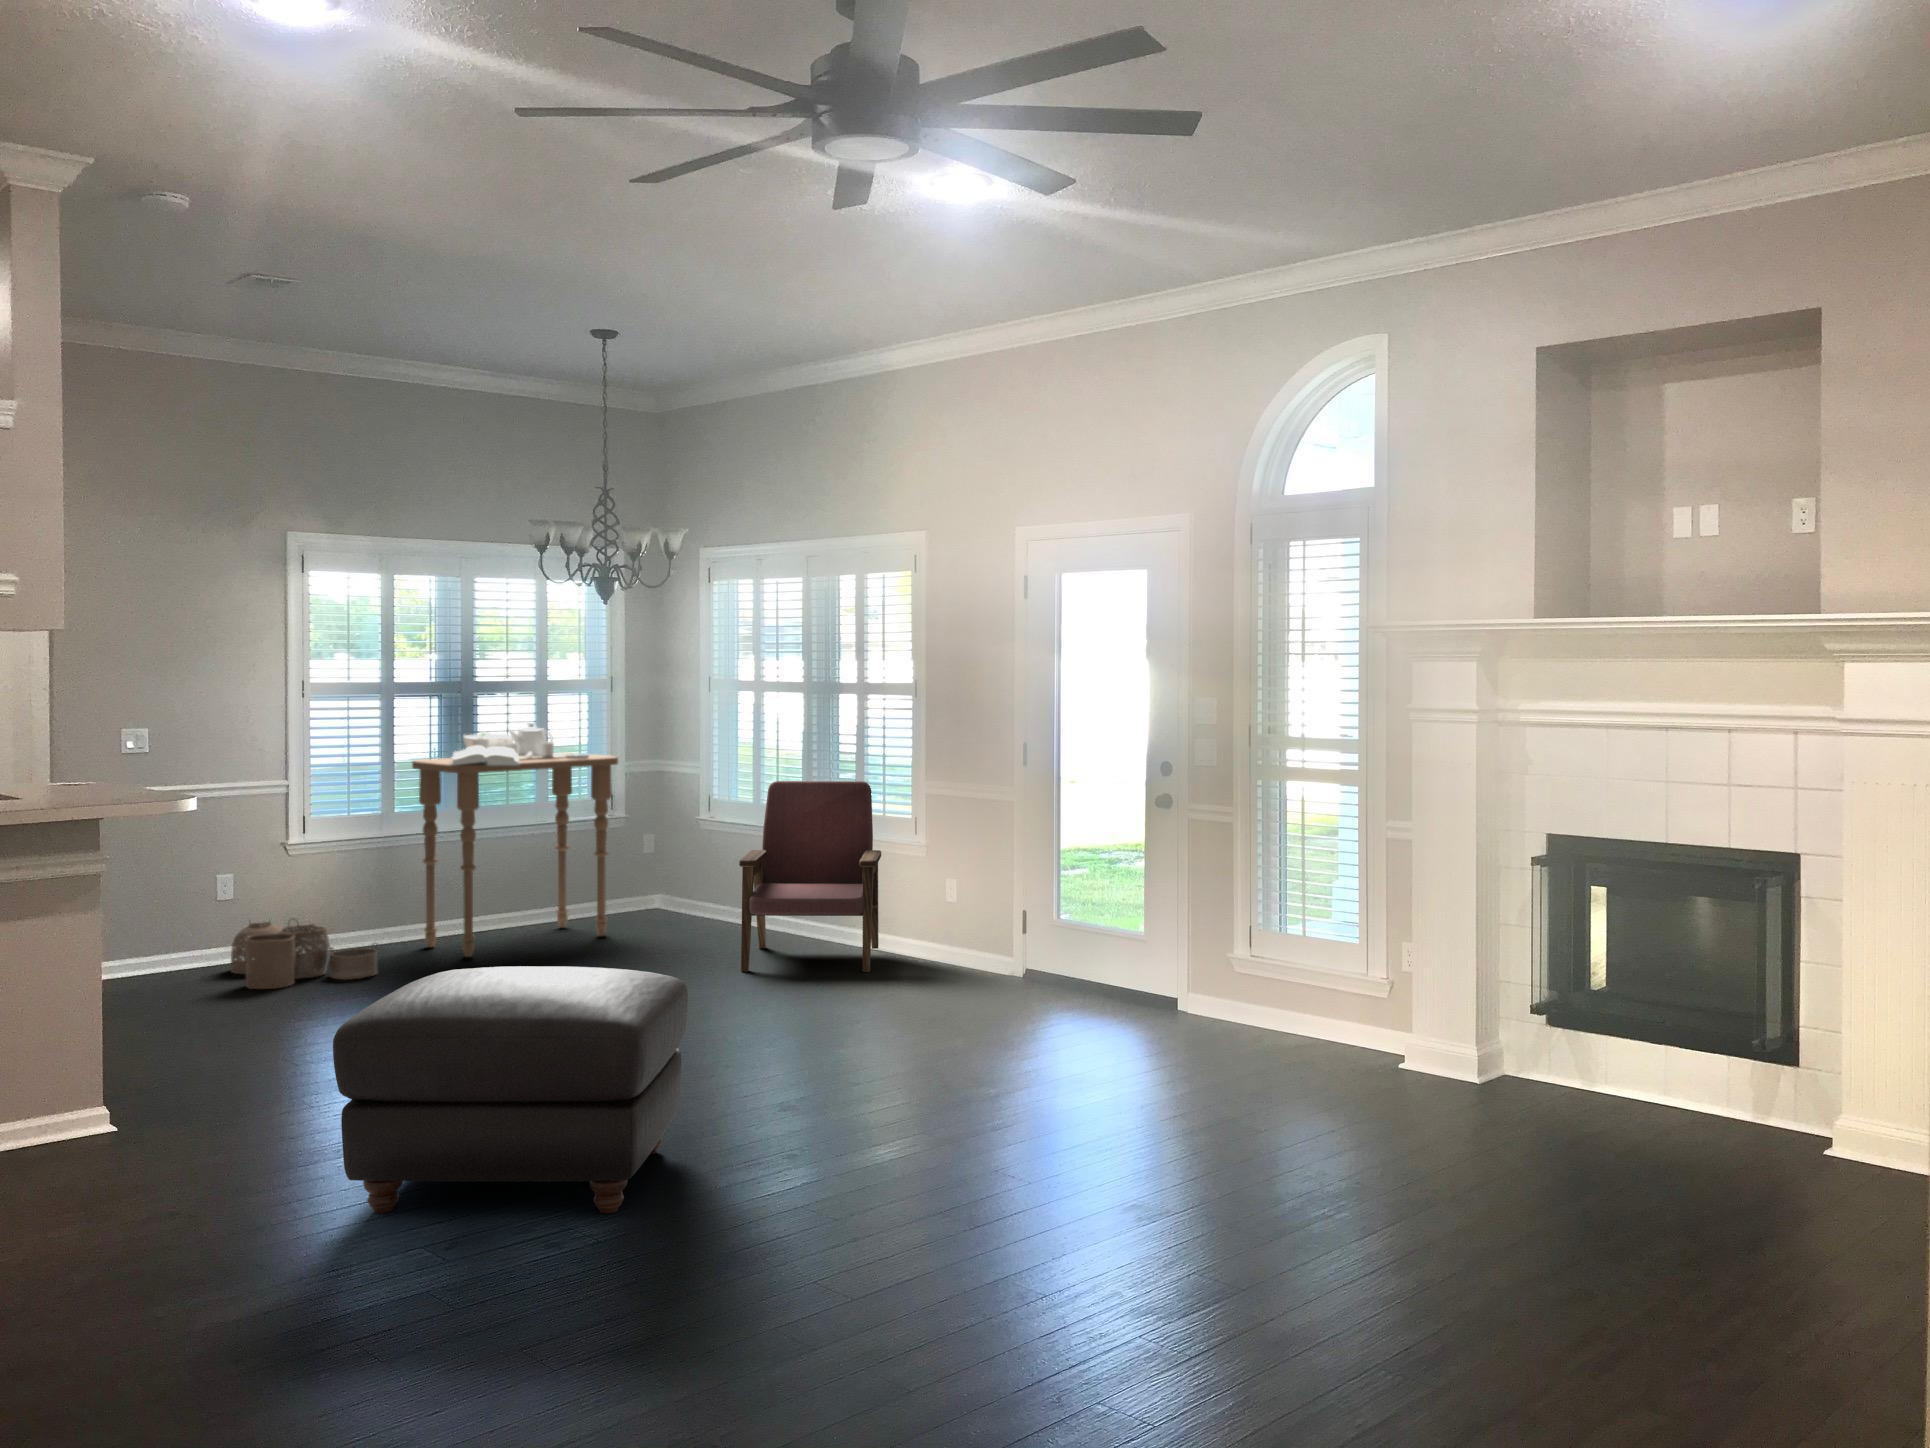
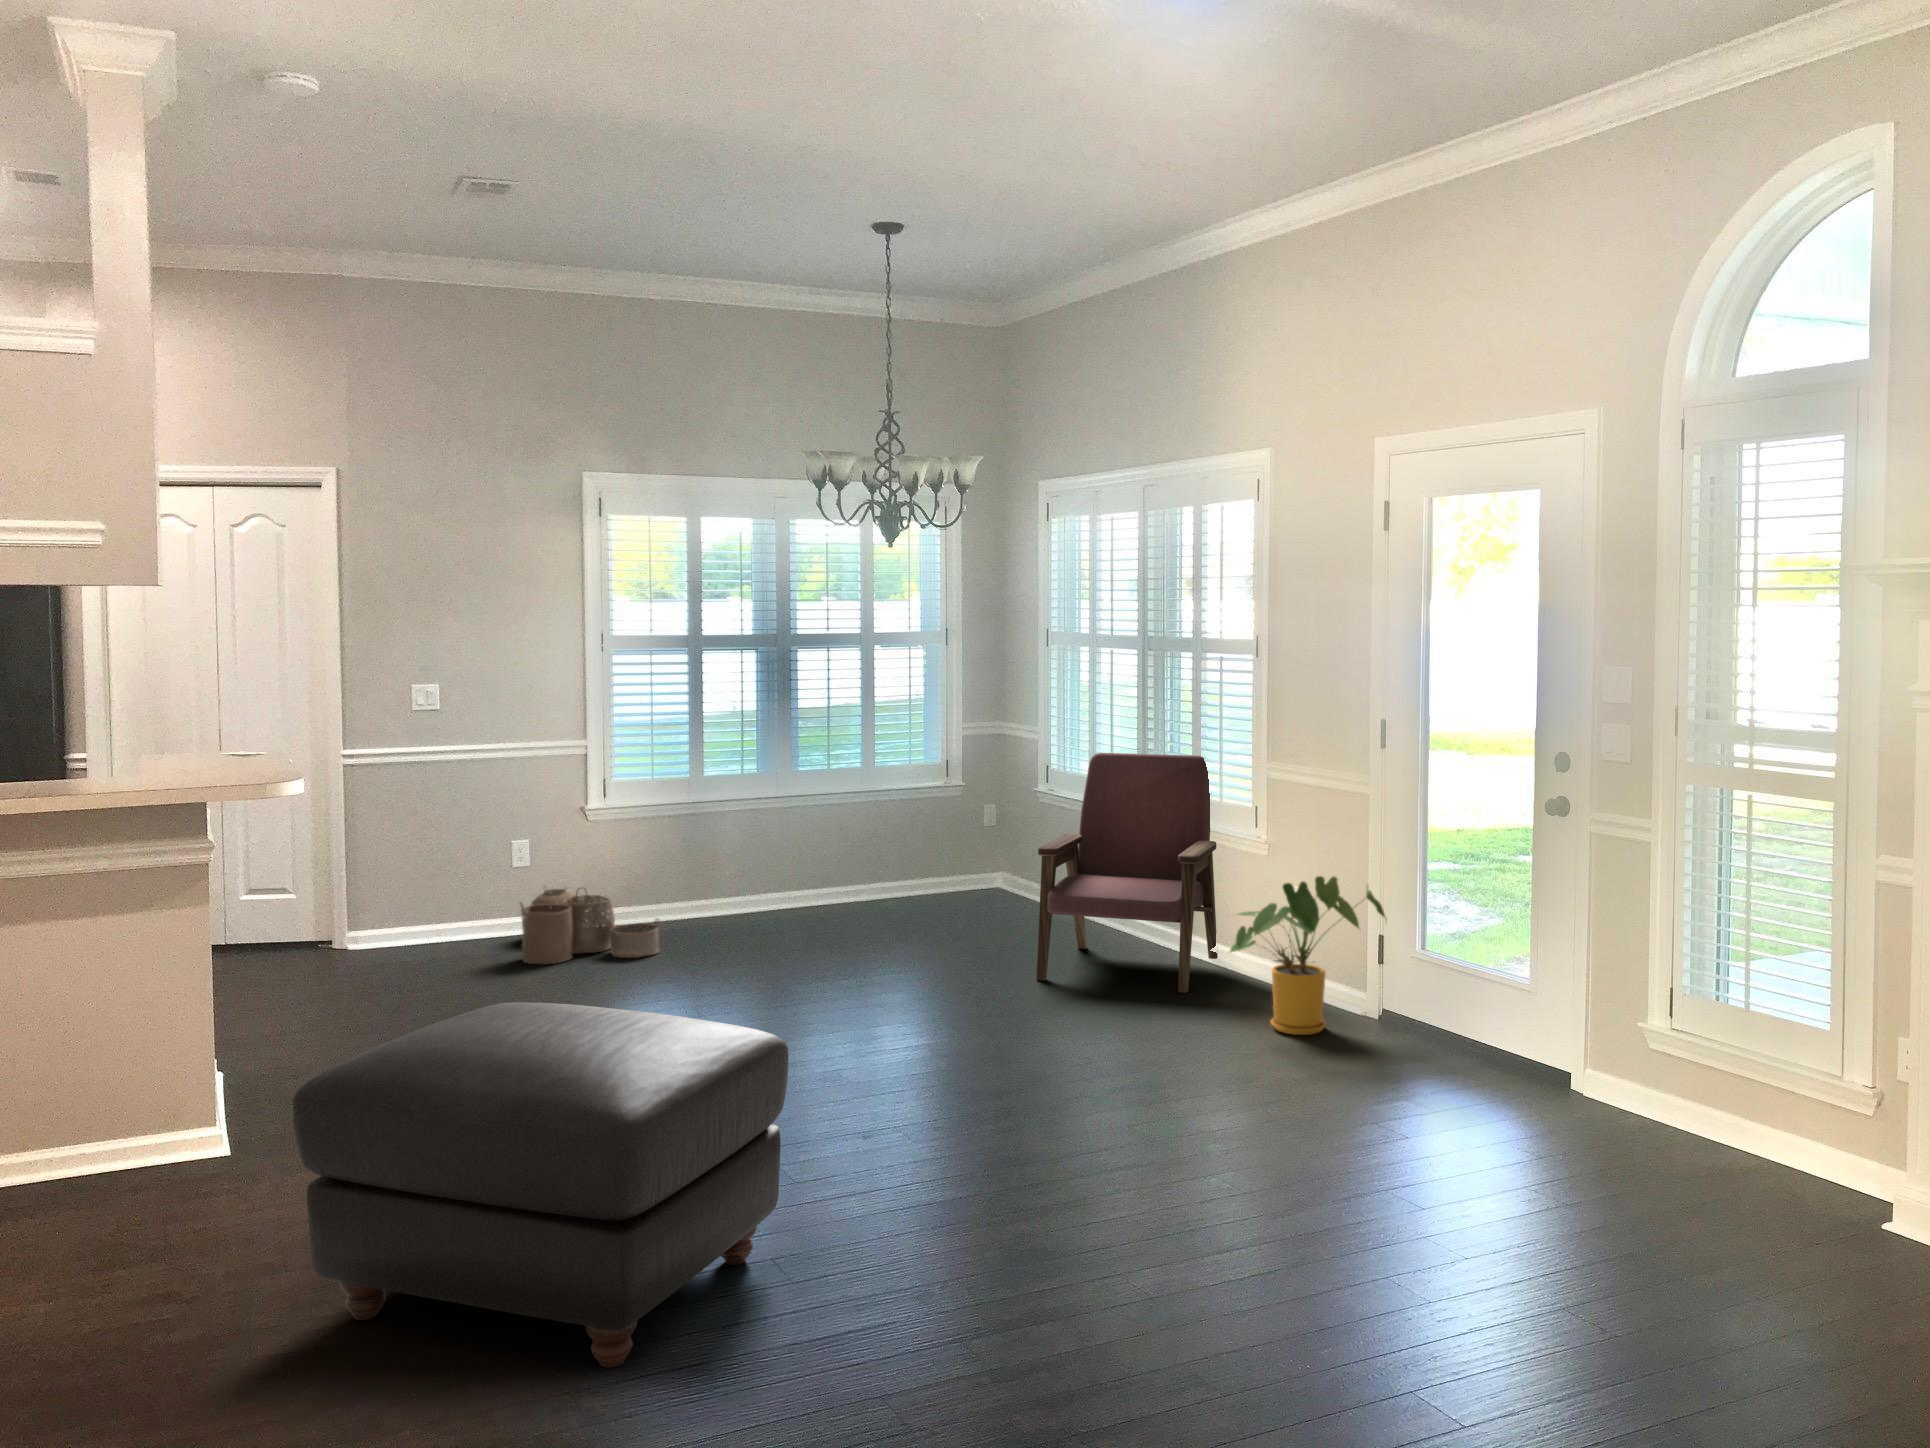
side table: present [412,723,618,957] -> none [717,681,936,938]
house plant: none [914,869,1034,992] -> present [1230,876,1387,1035]

